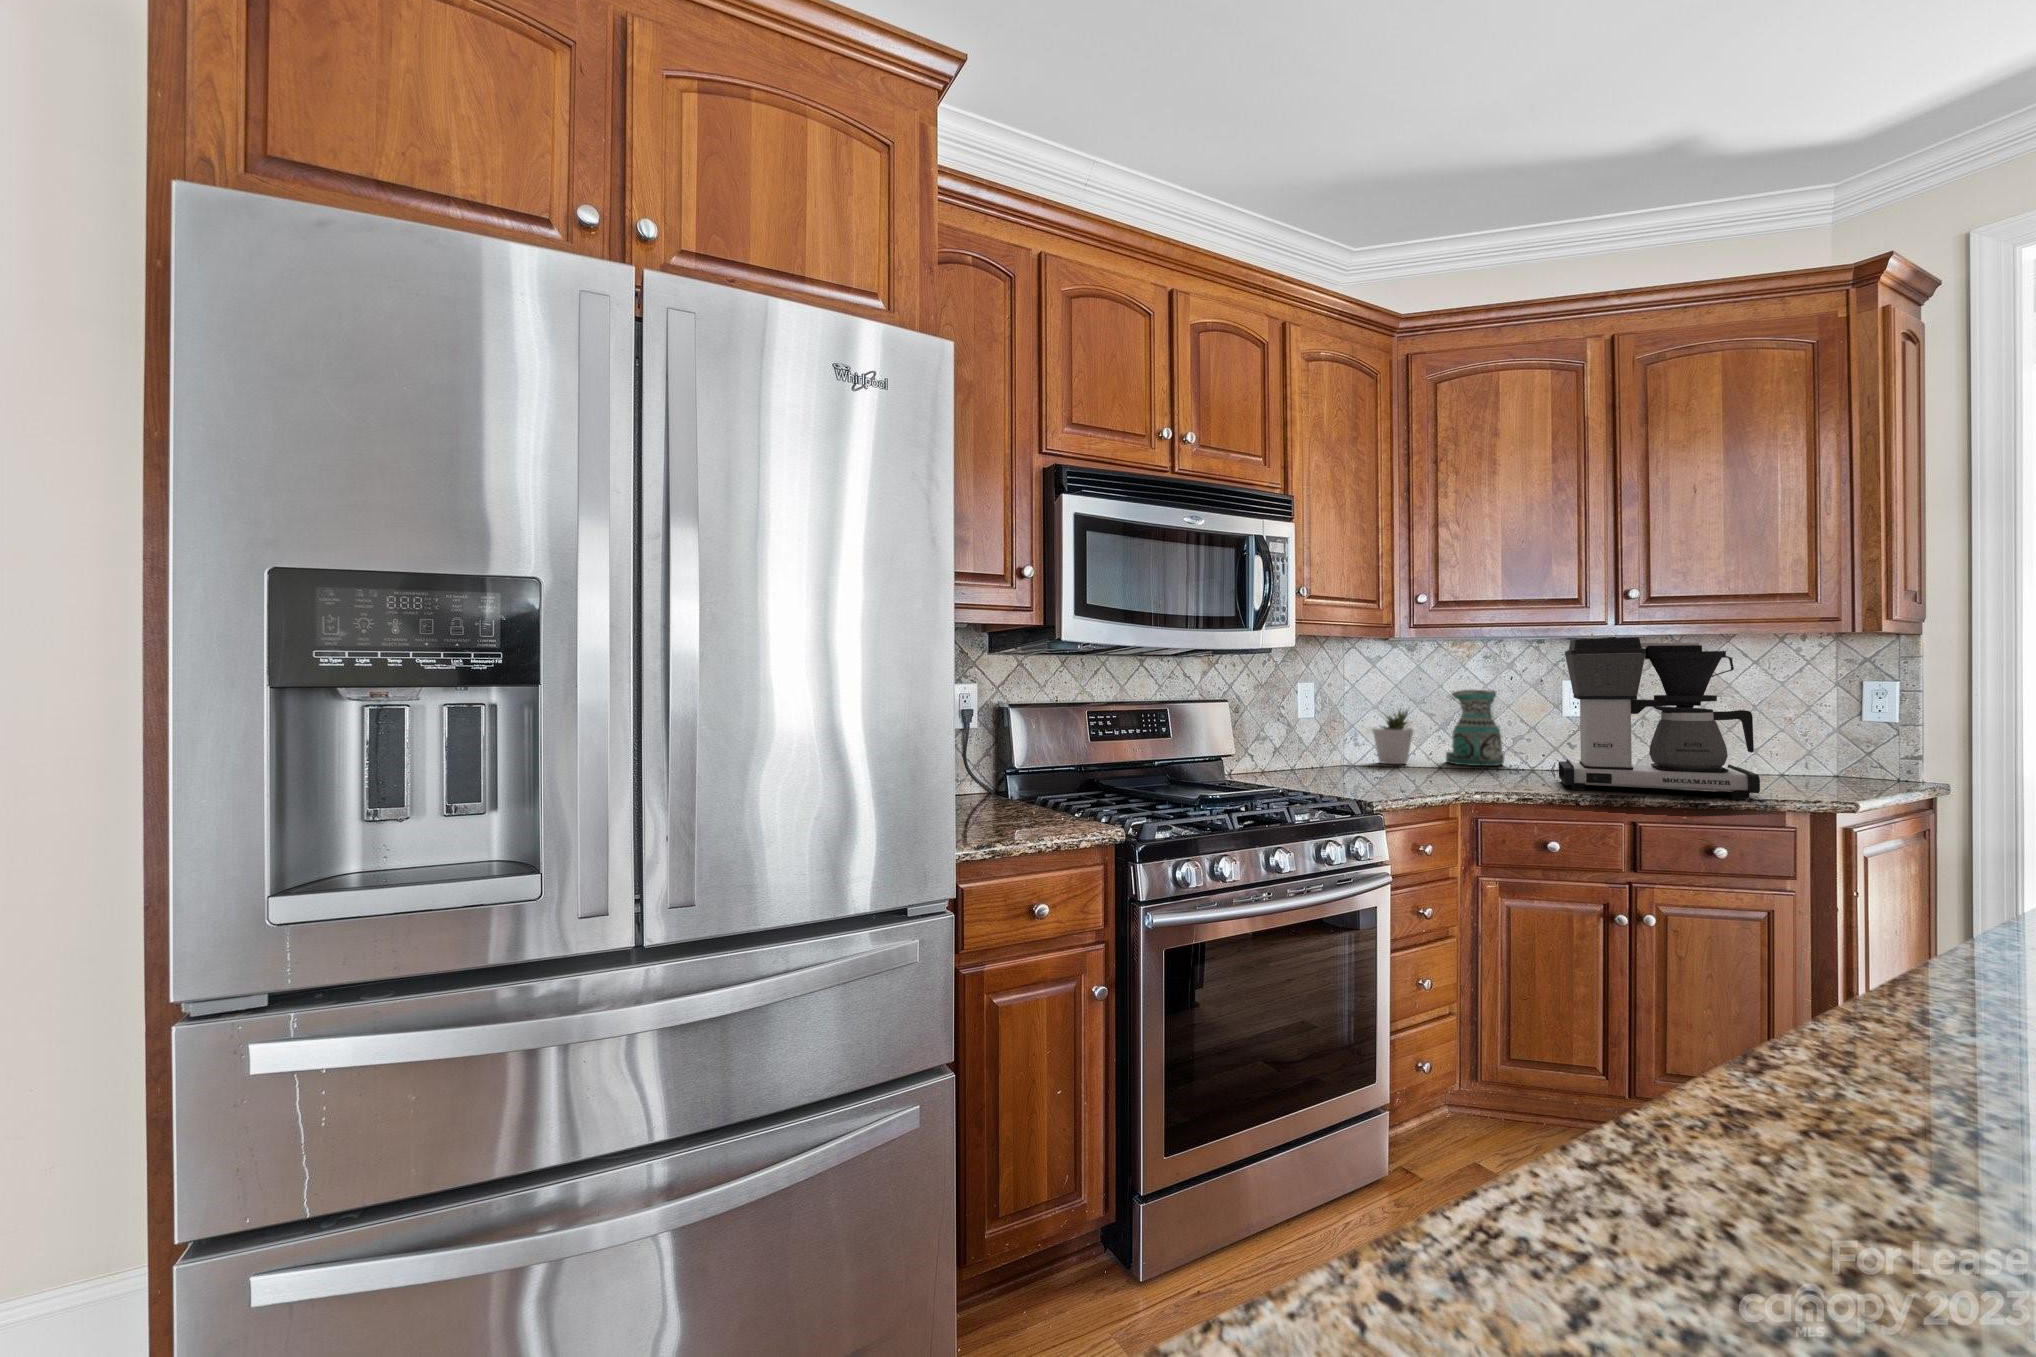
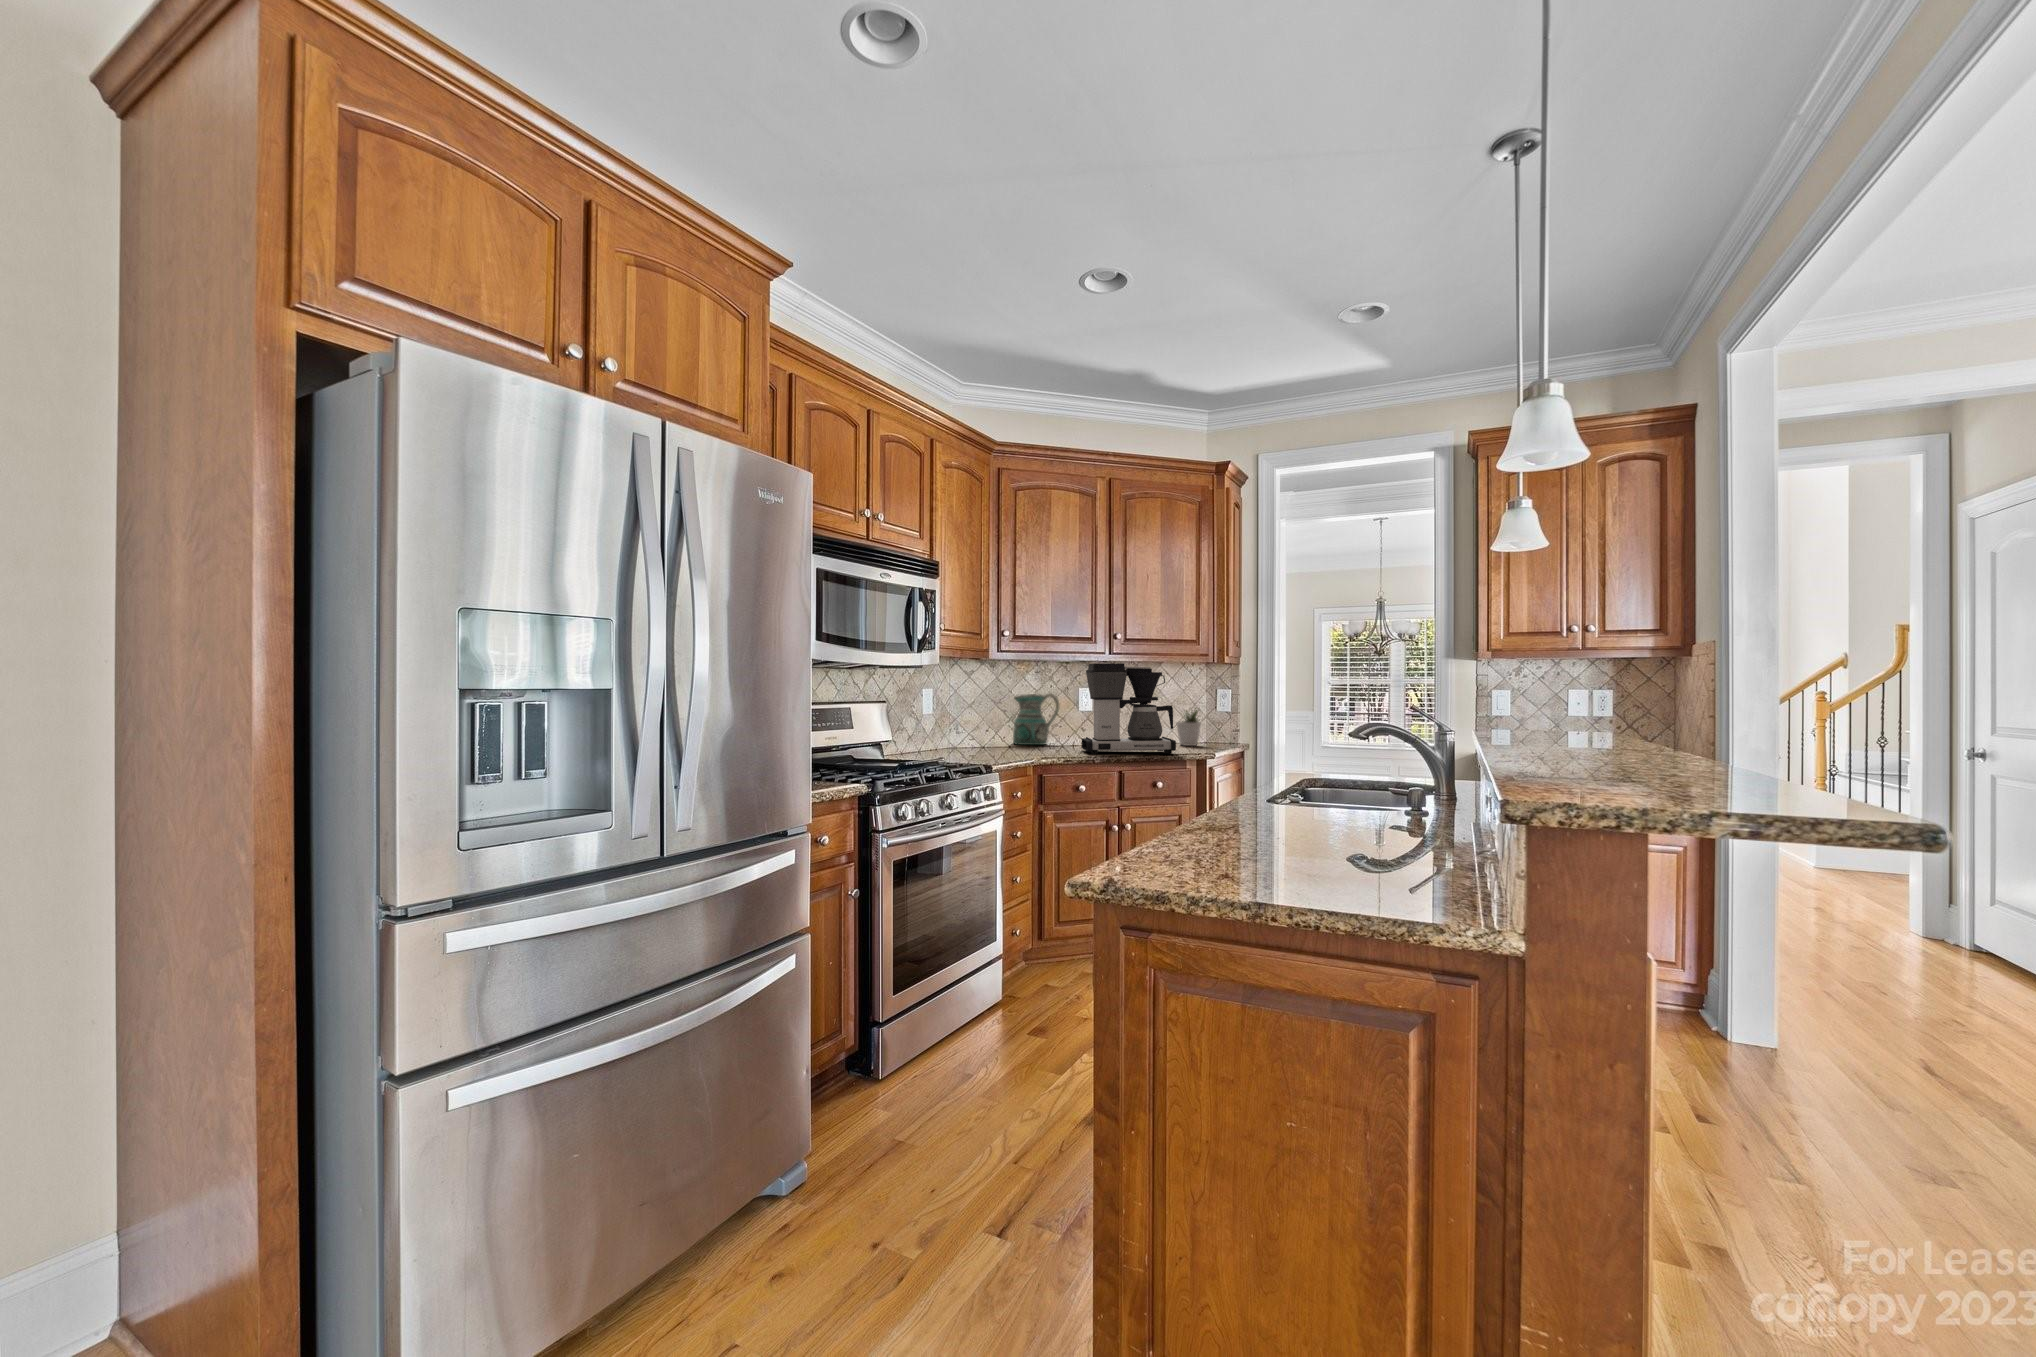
potted plant: present [1372,711,1413,764] -> present [1176,708,1201,746]

